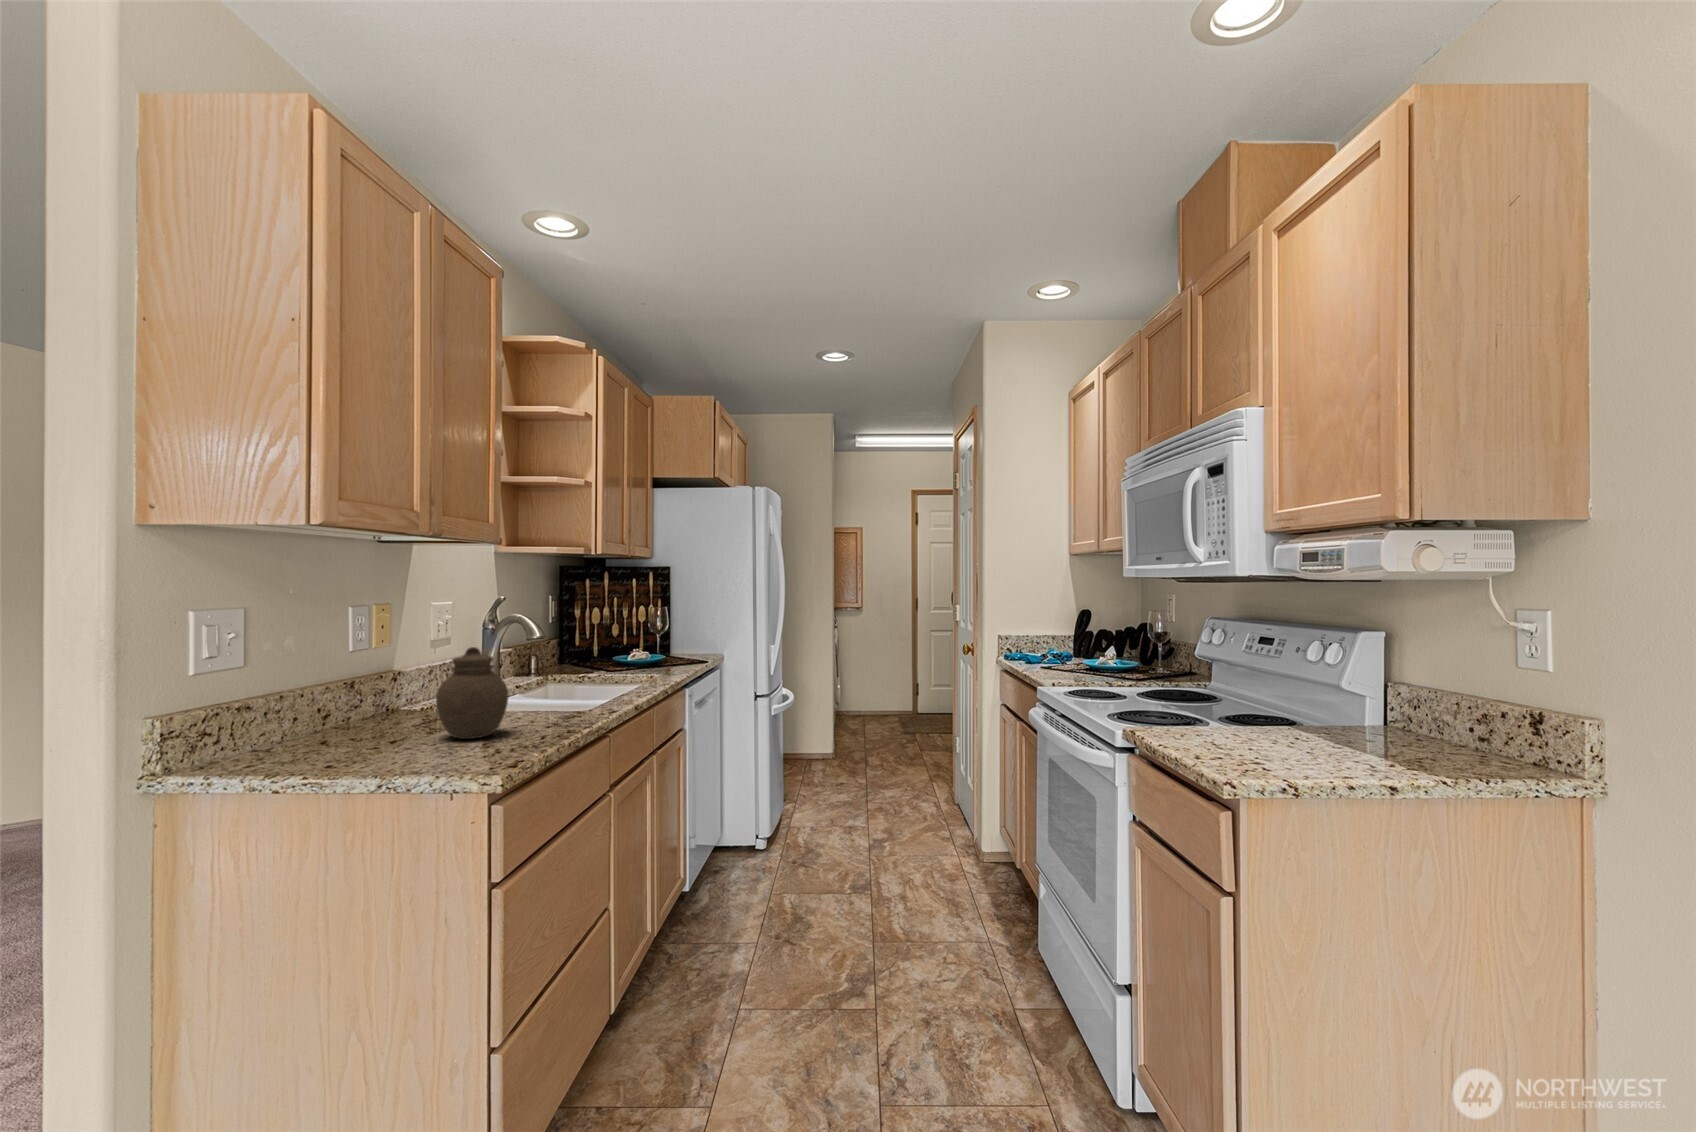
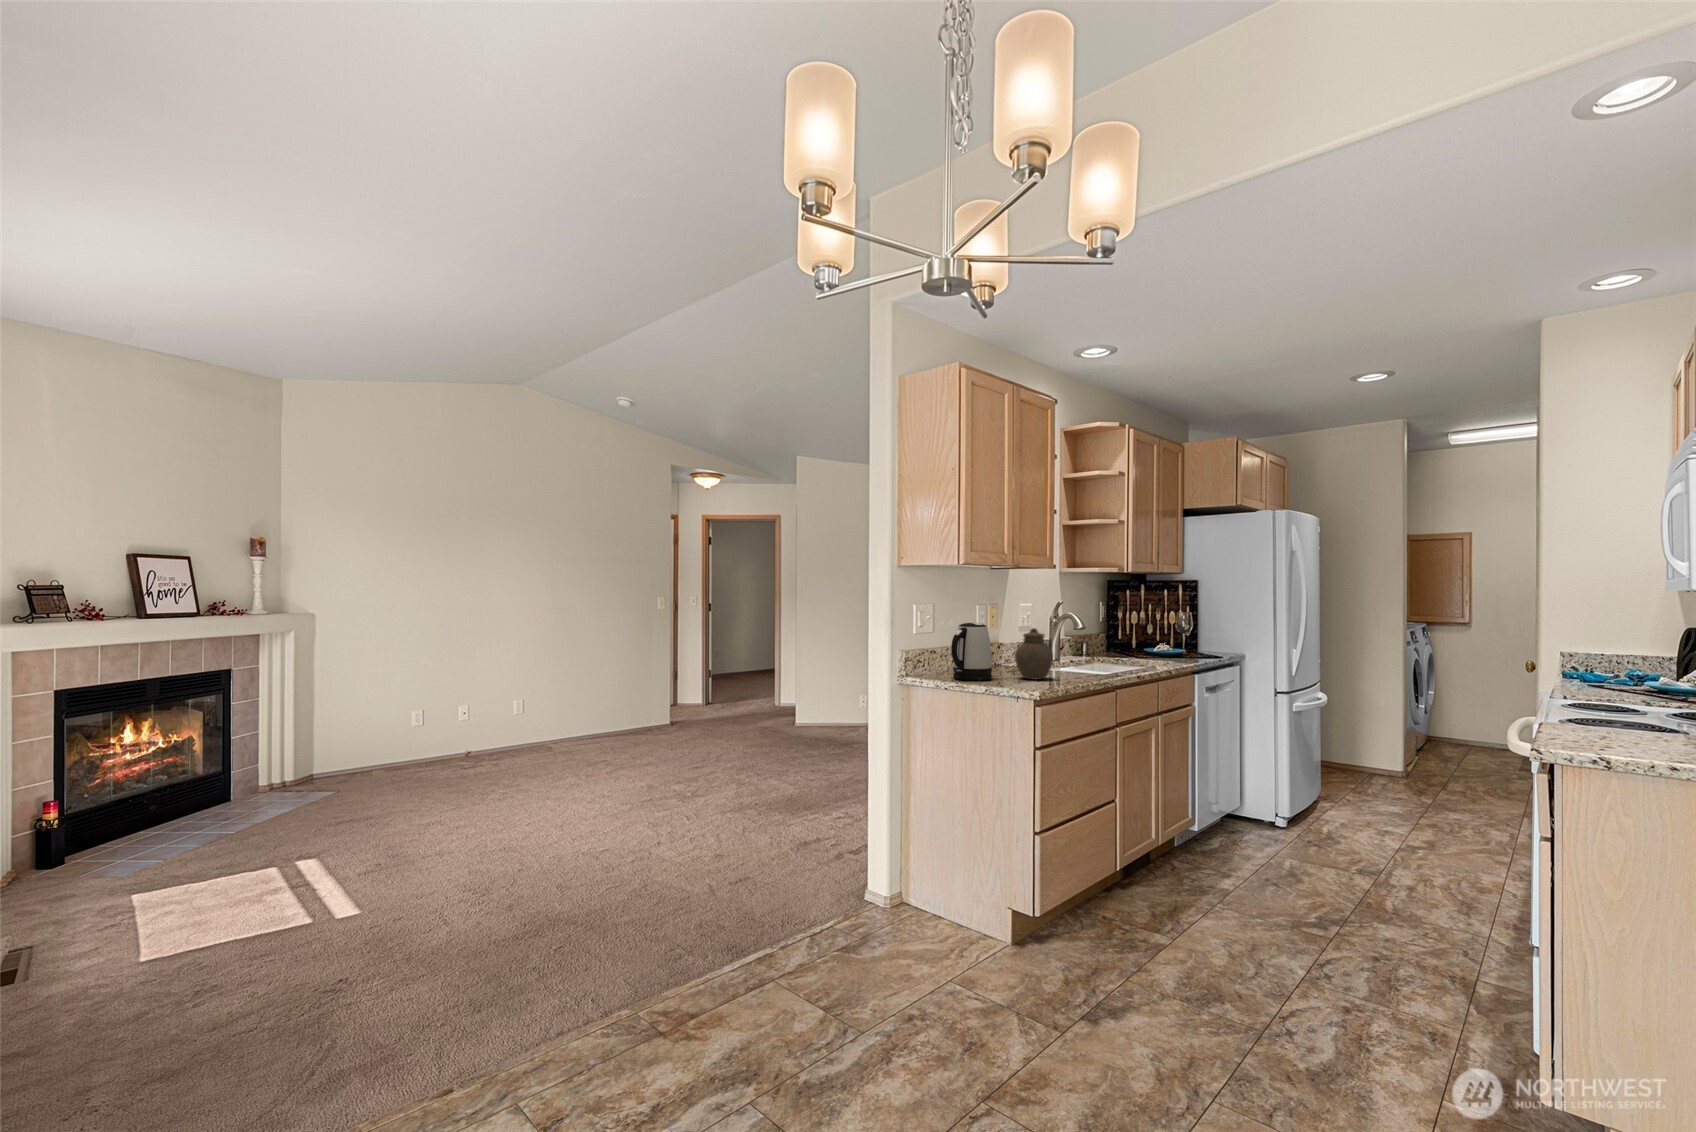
kettle: none [296,645,390,762] -> present [951,622,992,681]

